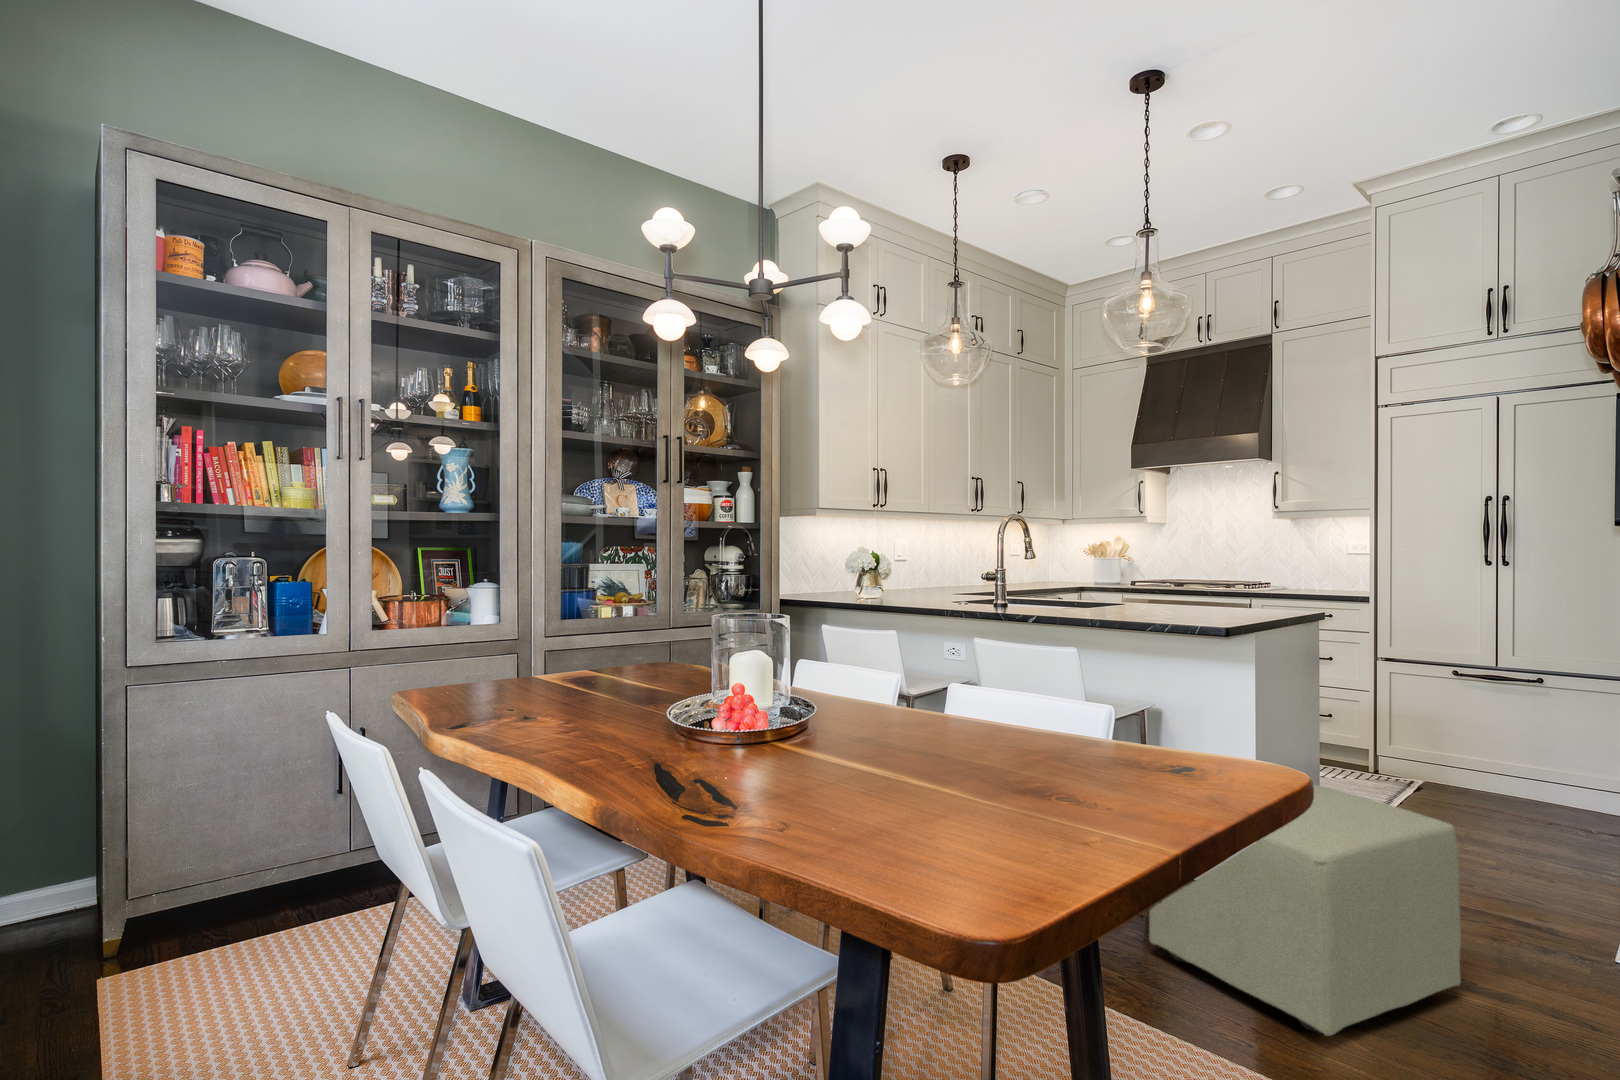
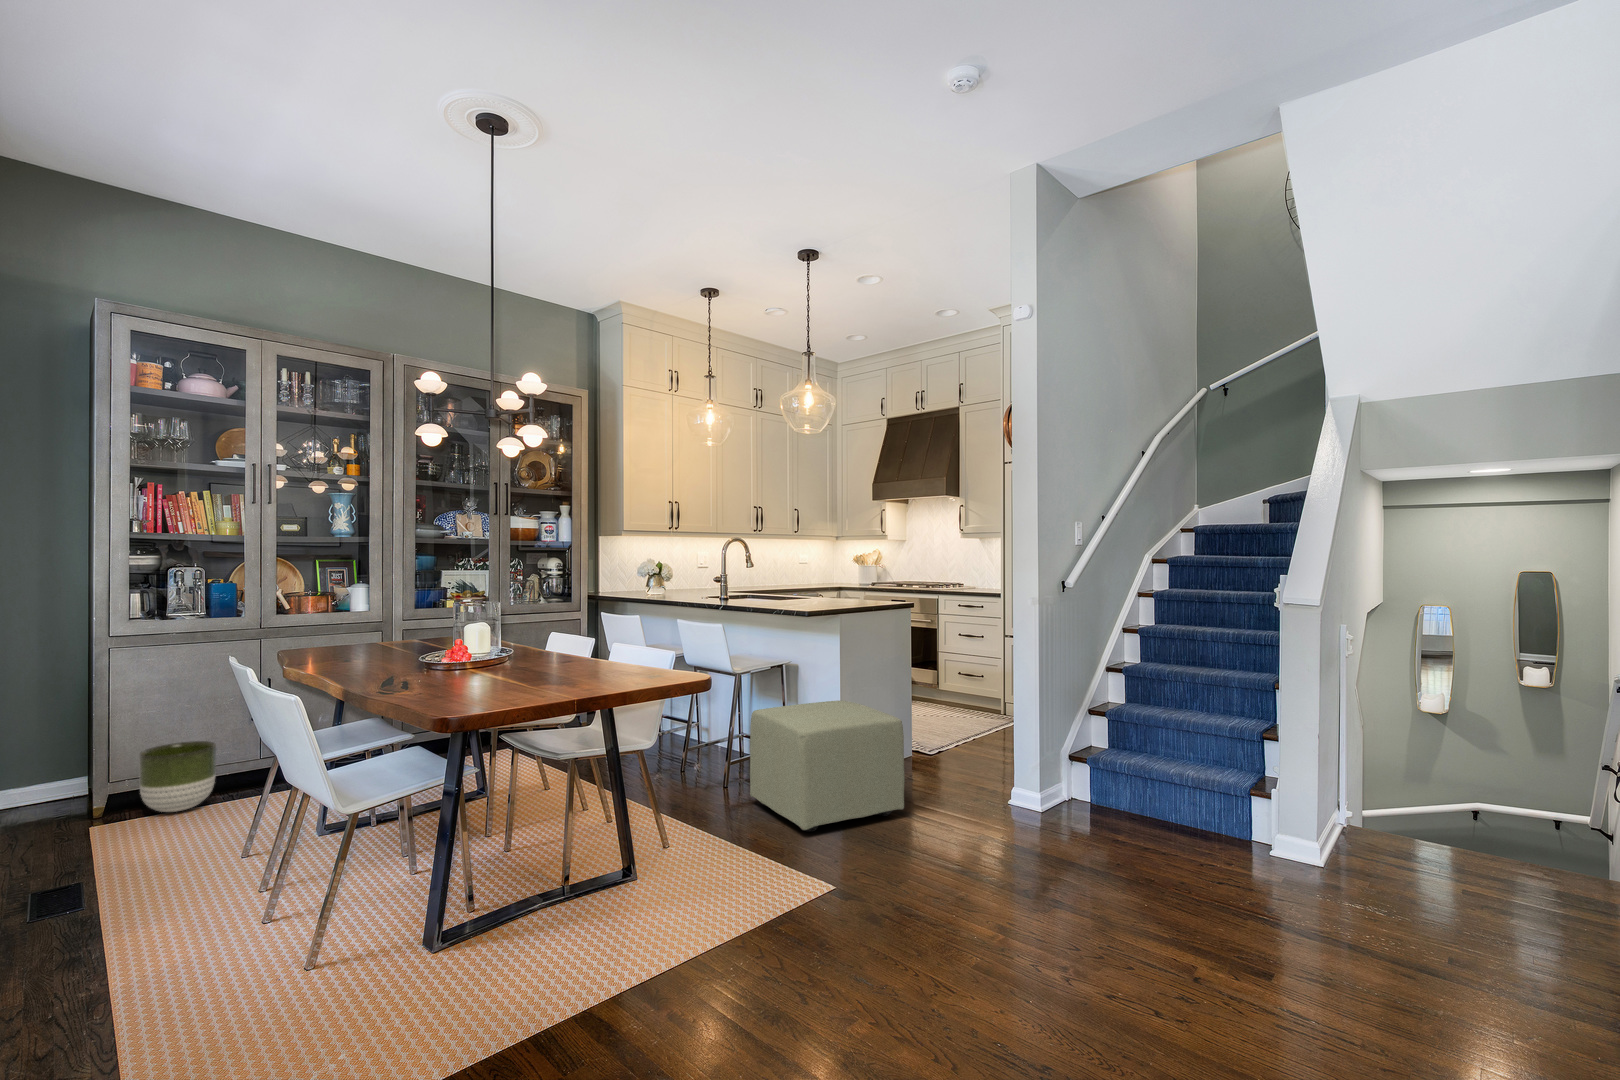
planter: none [173,829,287,948] -> present [139,741,216,812]

